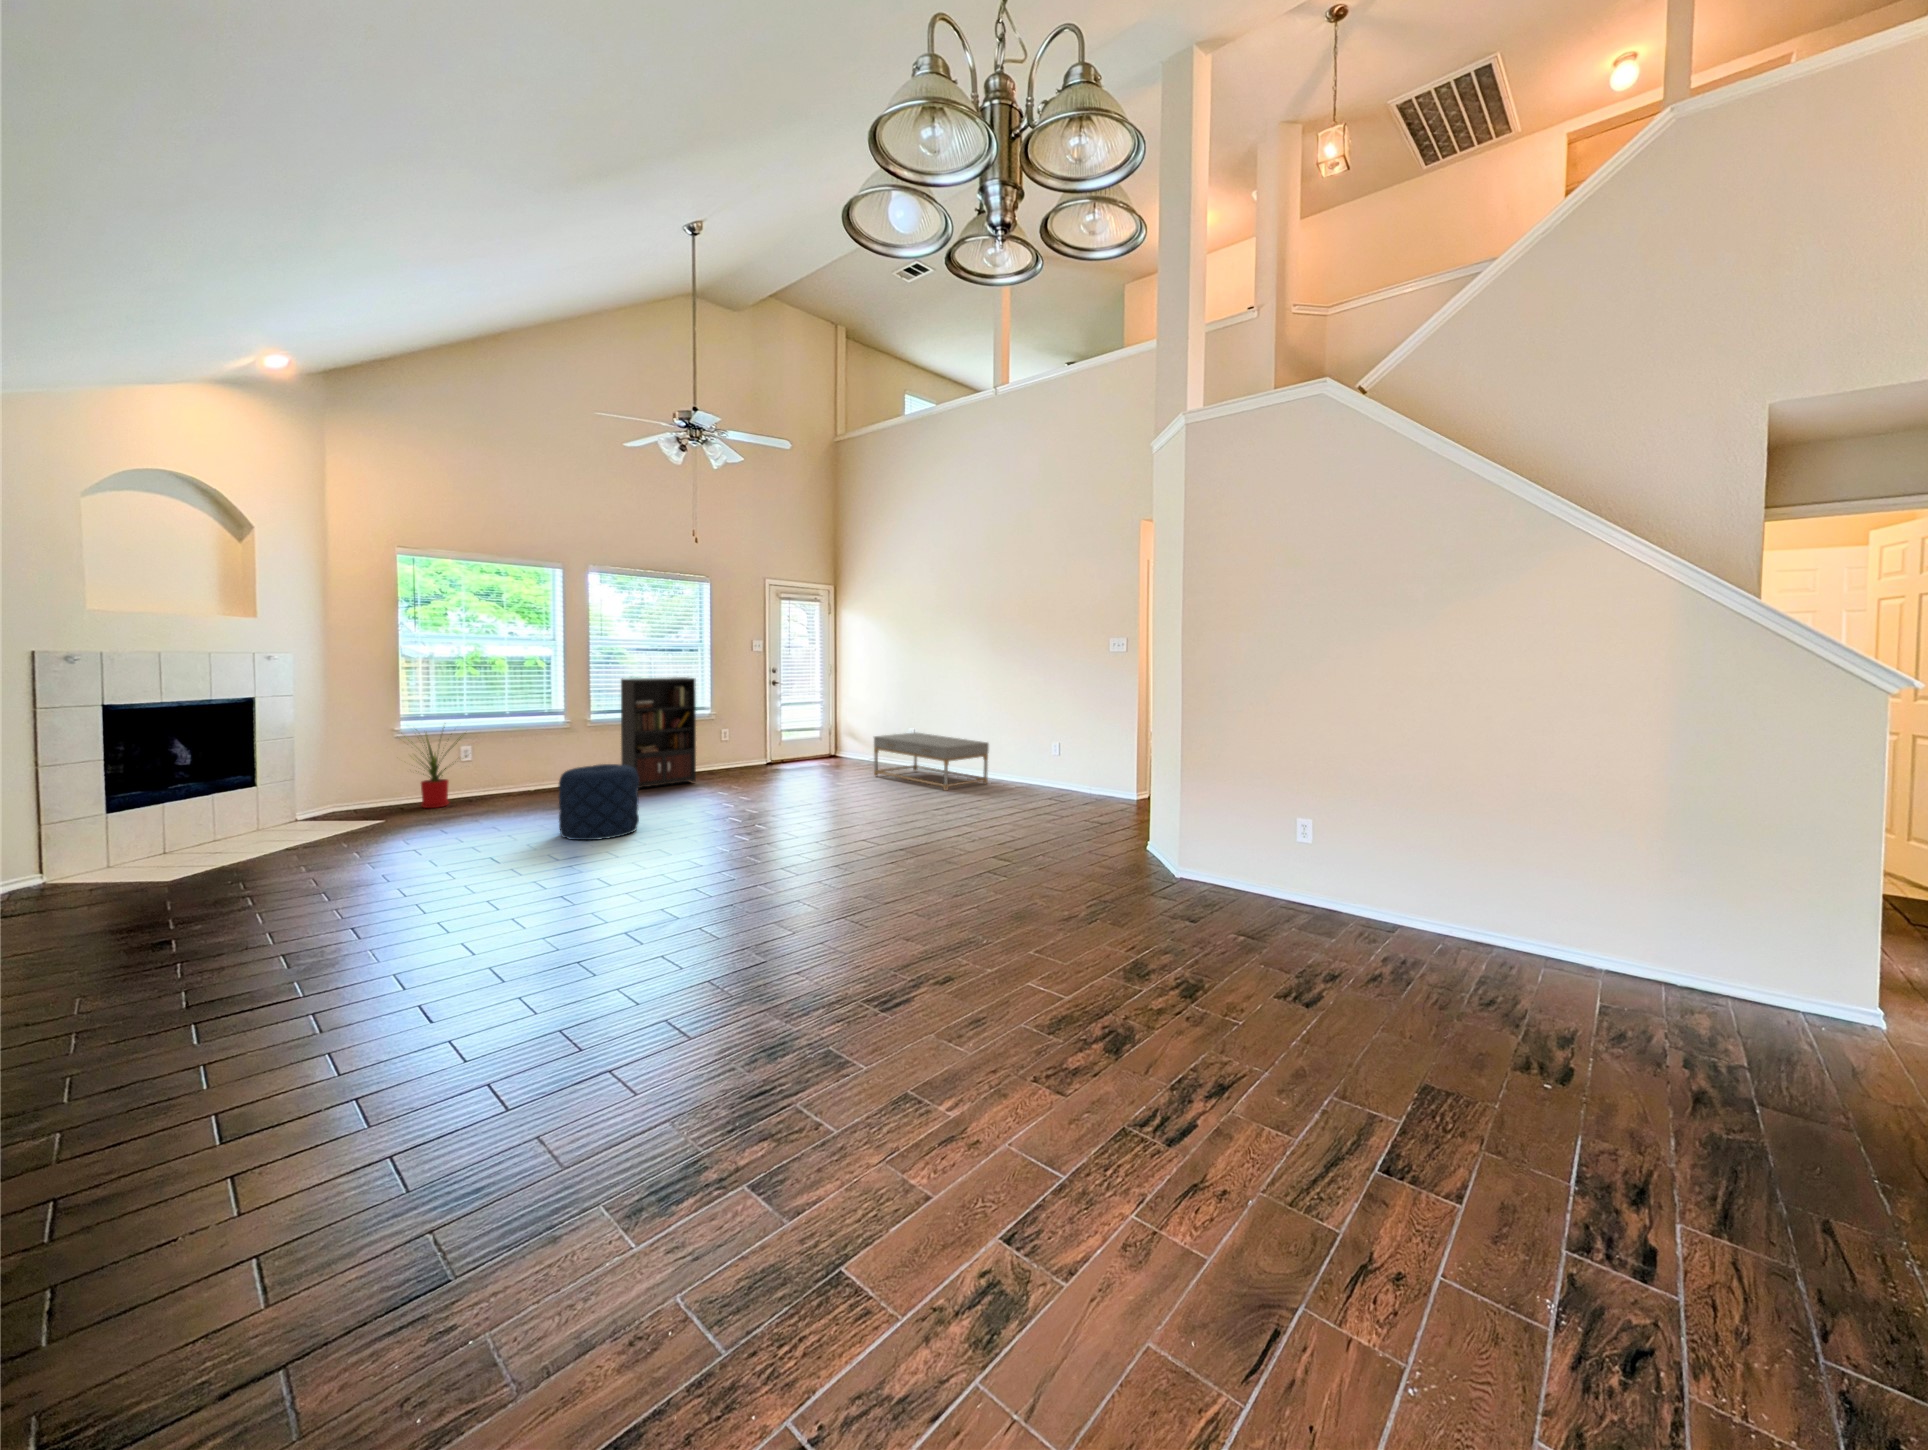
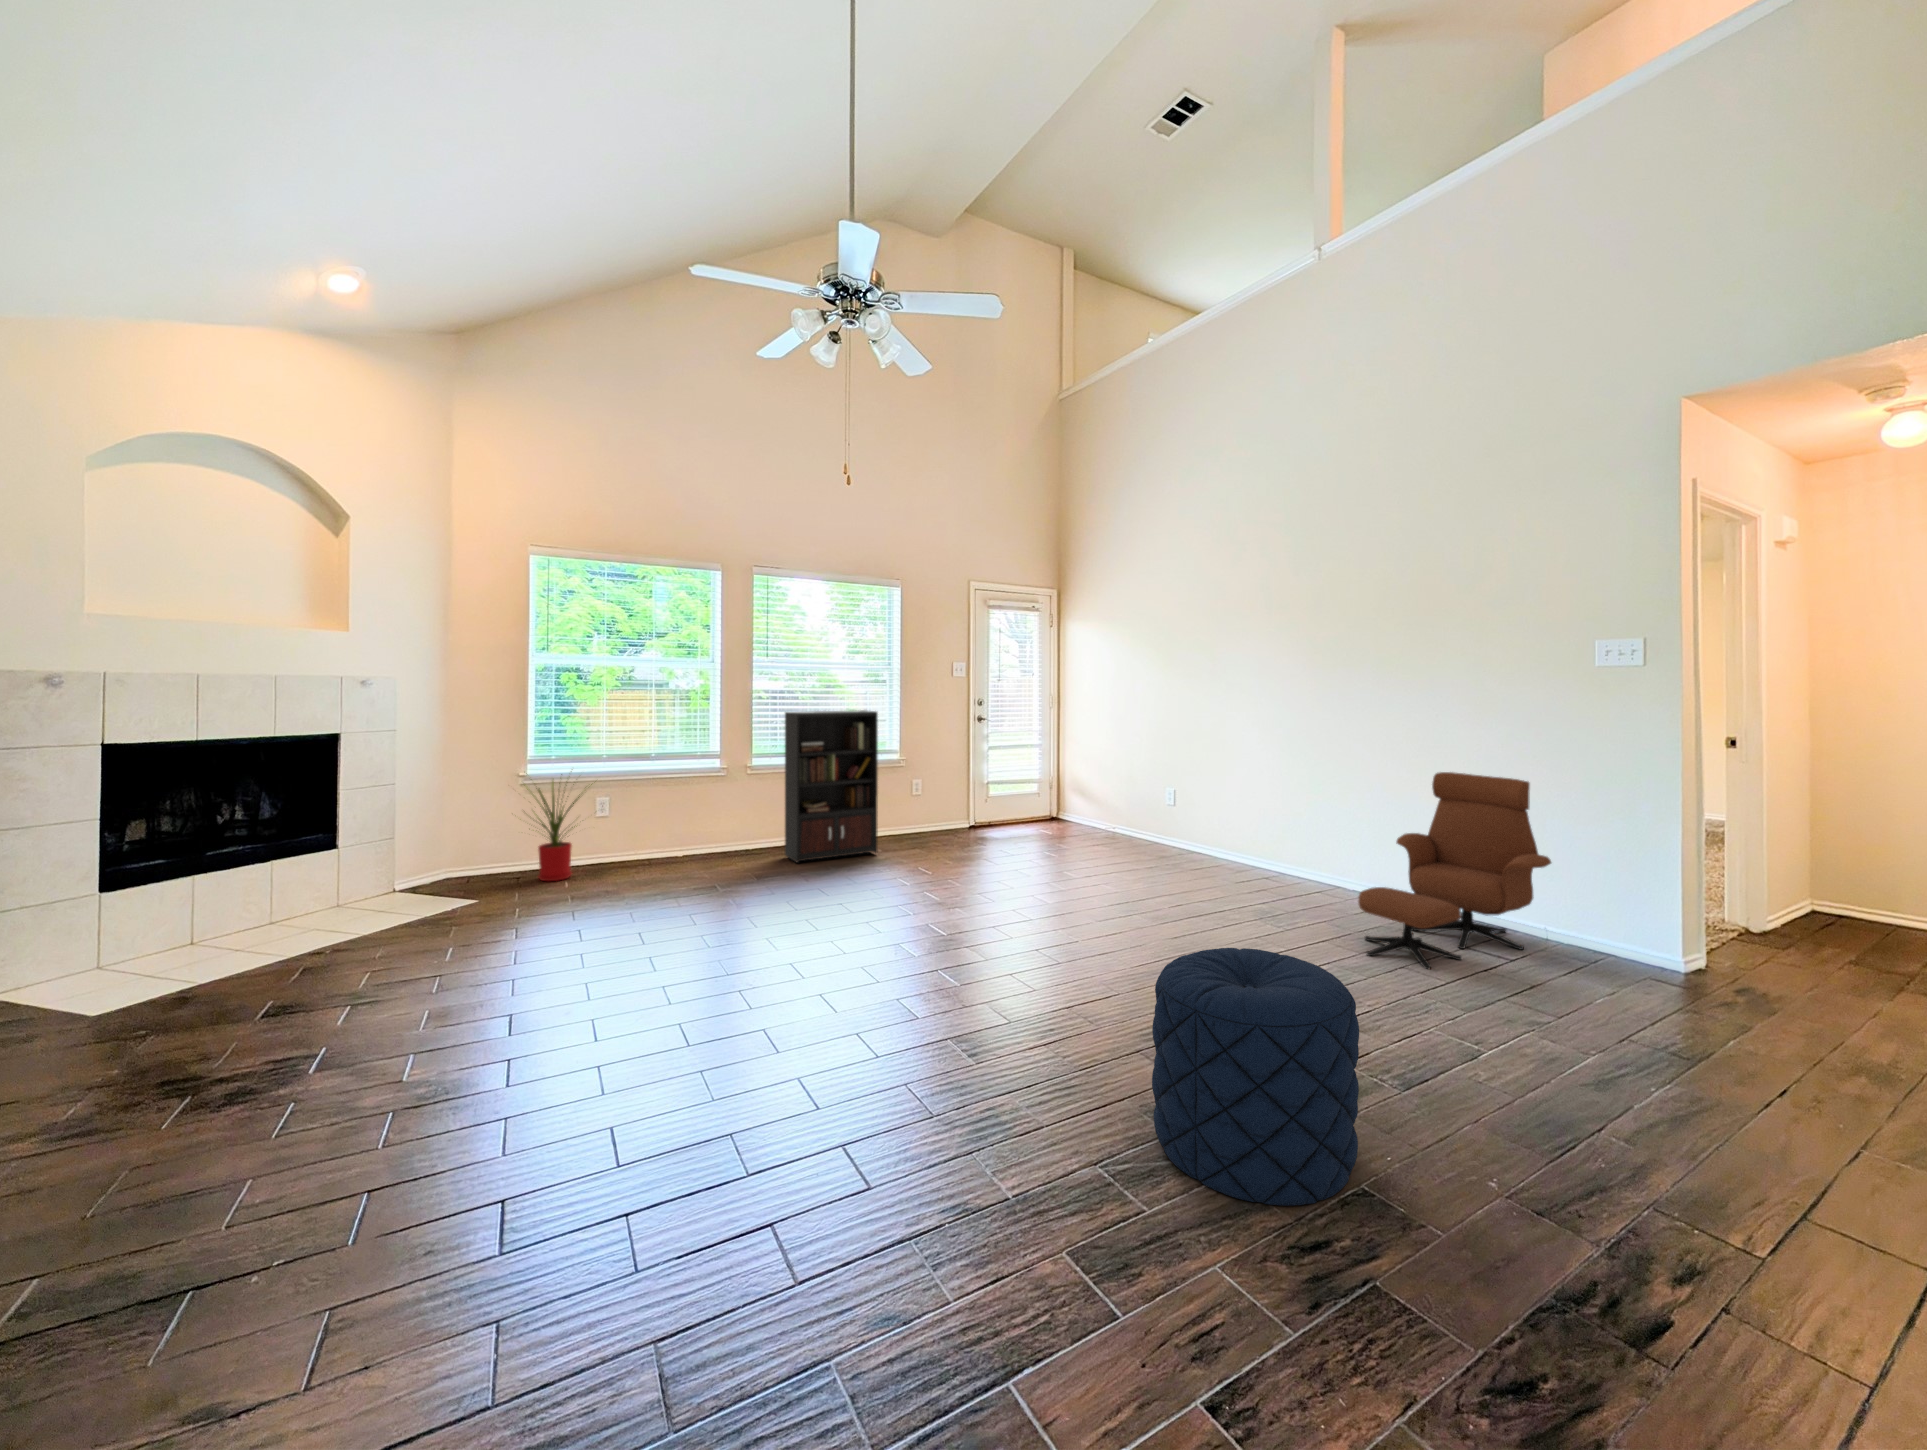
lounge chair: none [996,713,1092,816] -> present [1358,772,1551,969]
coffee table: present [874,733,989,791] -> none [1118,791,1308,892]
pouf: present [559,764,639,840] -> present [1152,948,1359,1206]

